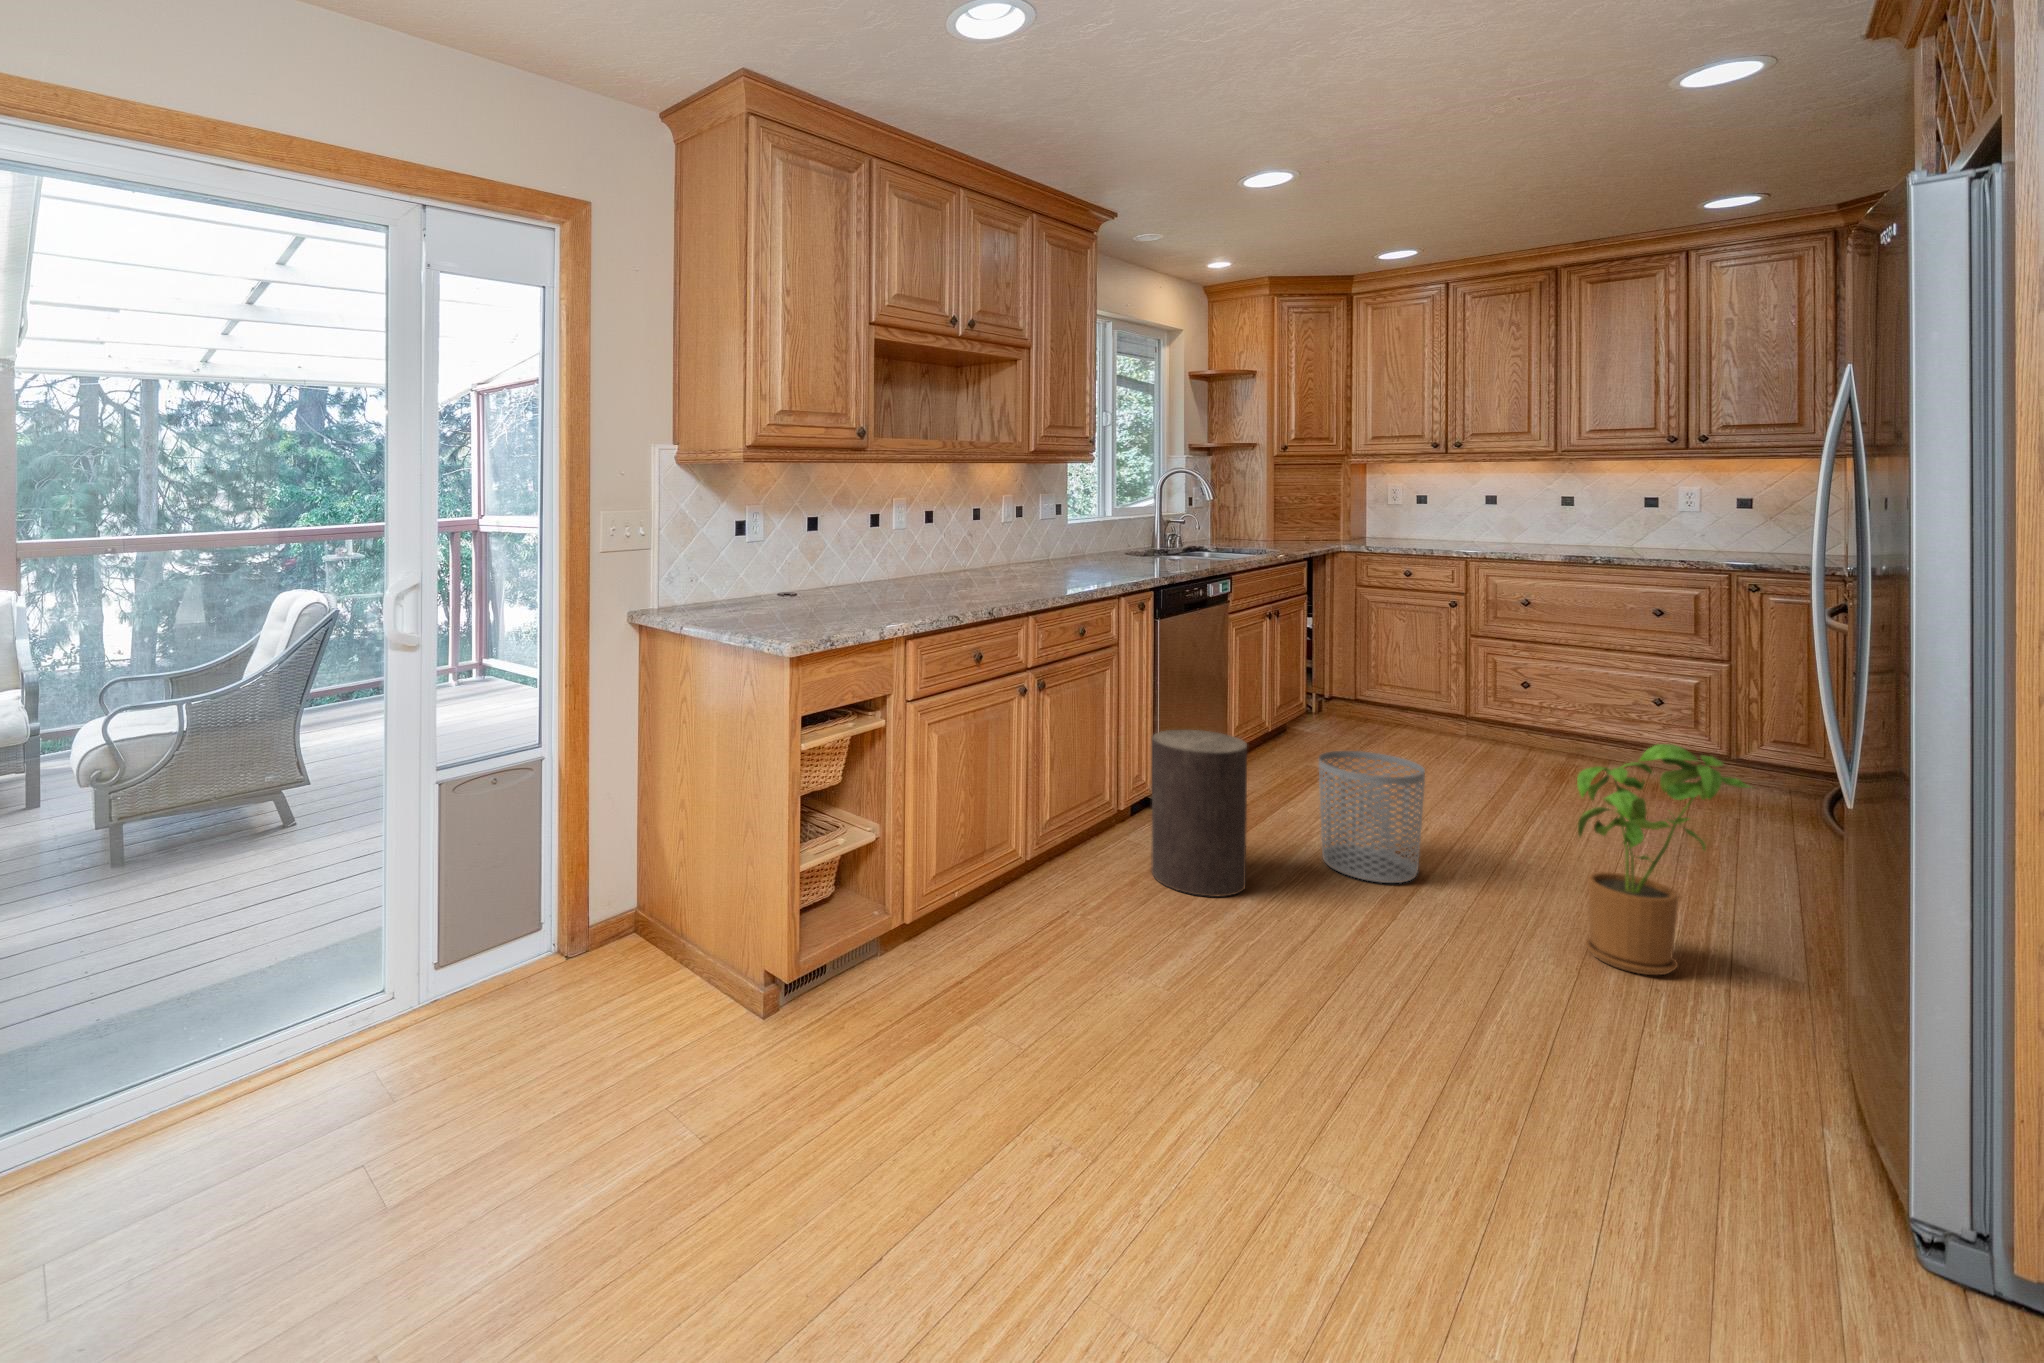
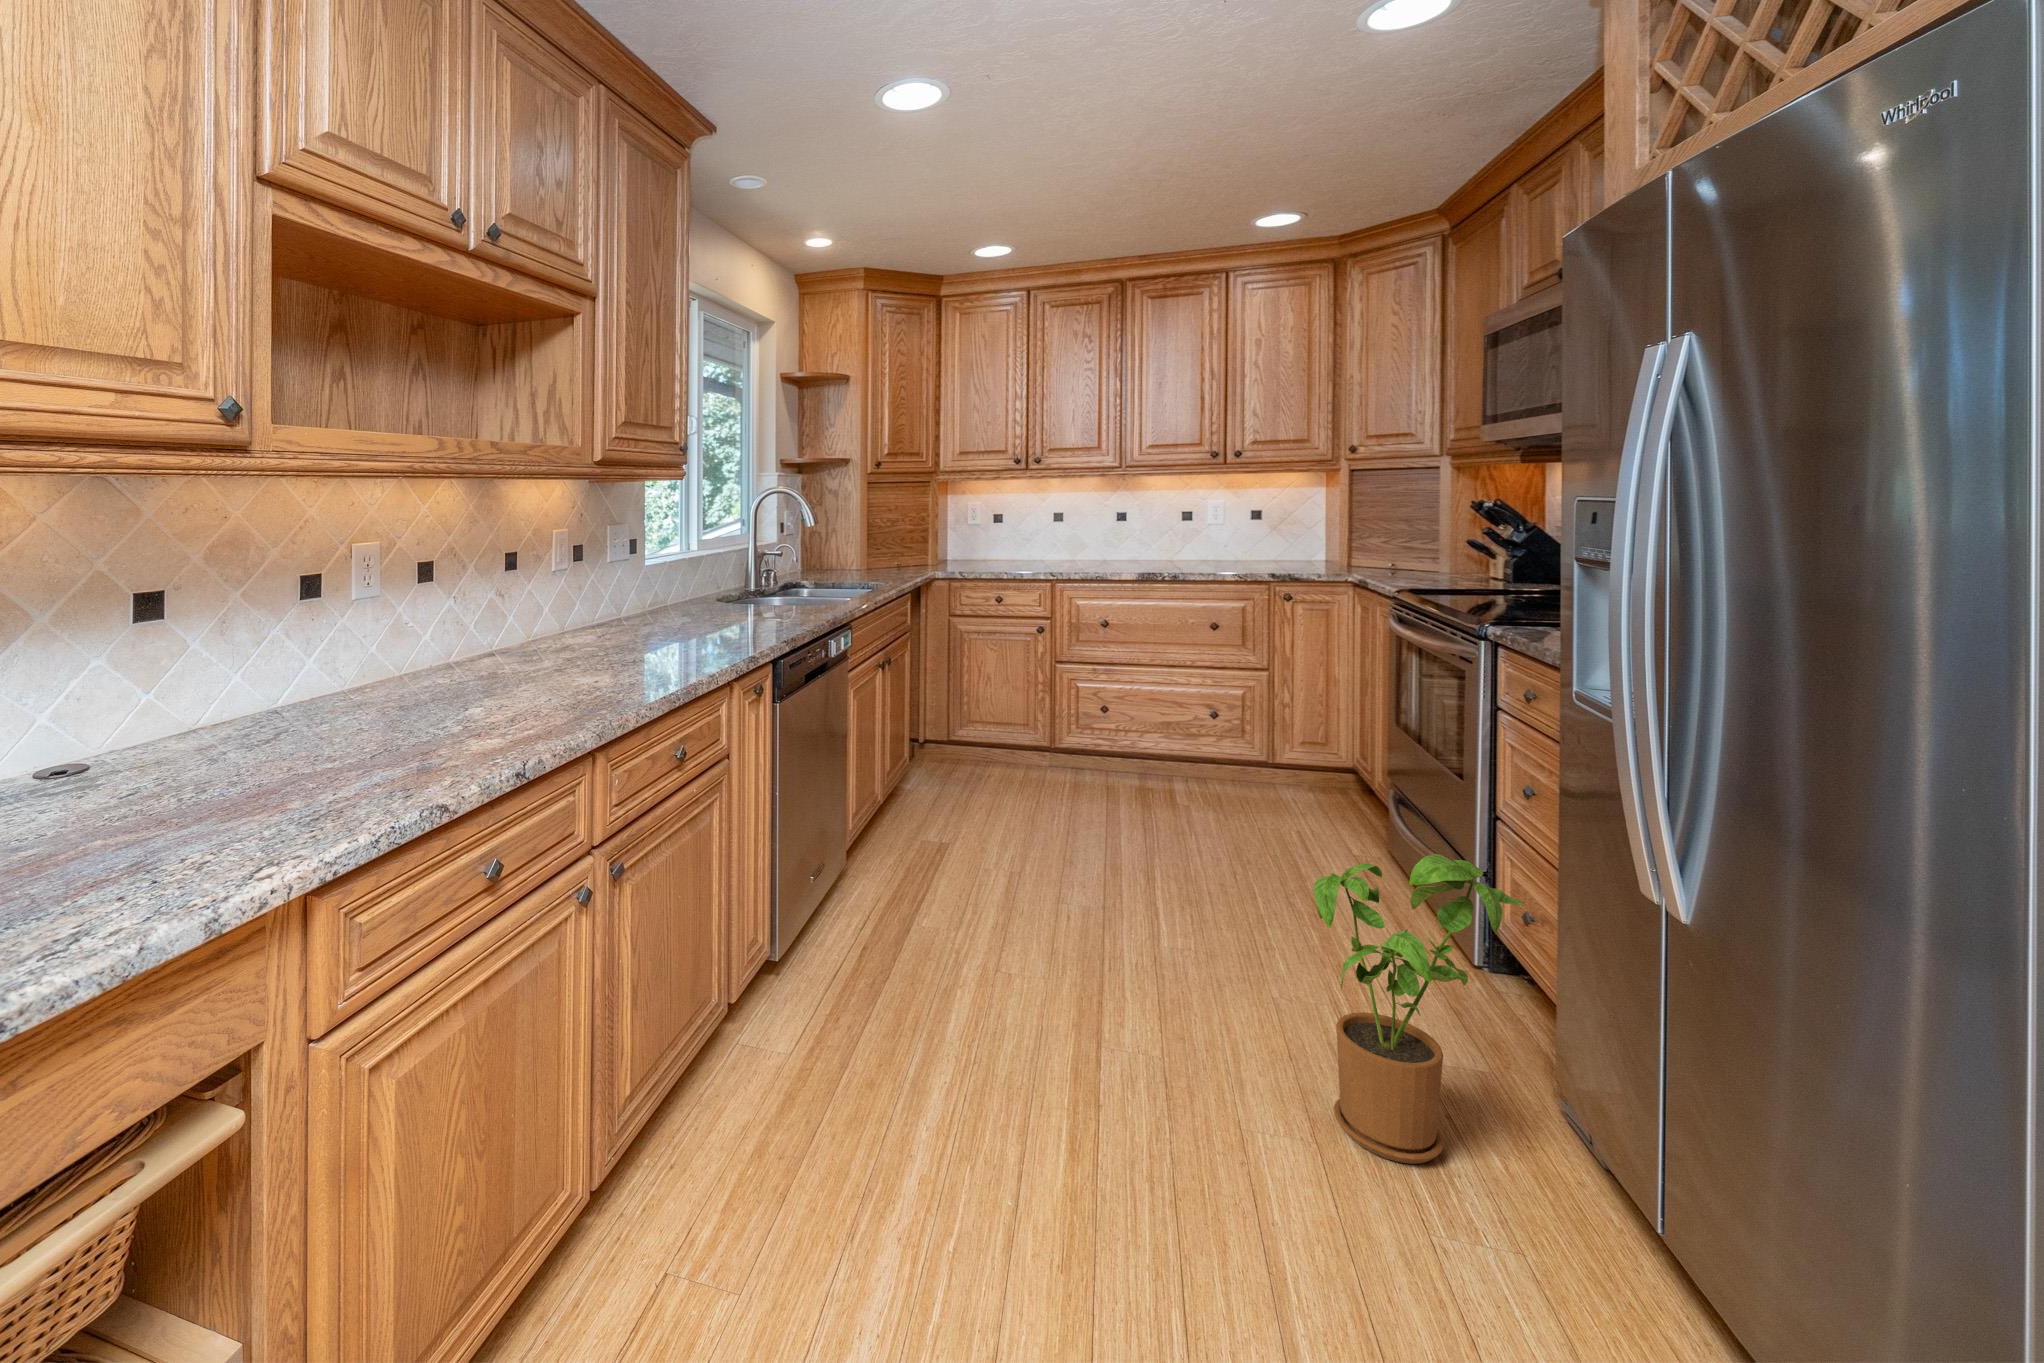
stool: present [1151,730,1247,897] -> none [795,876,930,1161]
waste bin: present [1319,751,1425,883] -> none [993,857,1119,1050]

